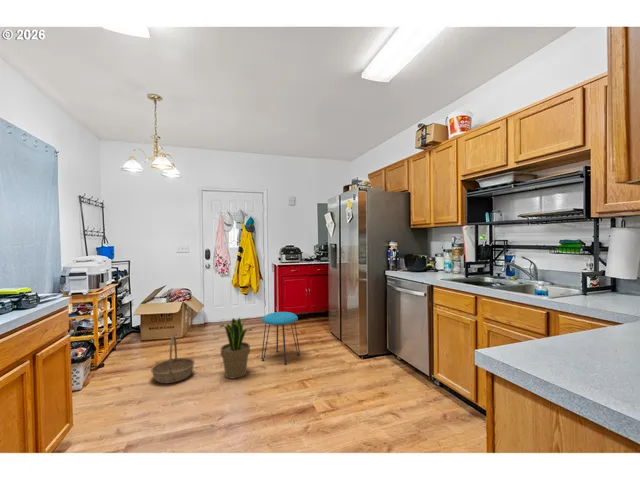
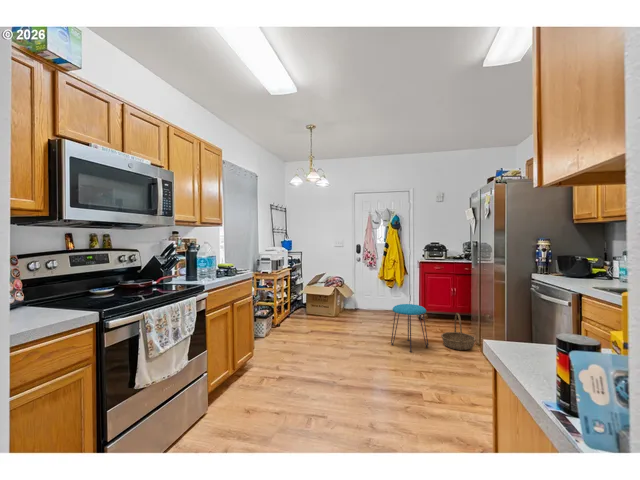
potted plant: present [220,318,251,378] -> none [352,302,378,353]
basket: present [151,336,195,383] -> present [441,313,476,350]

